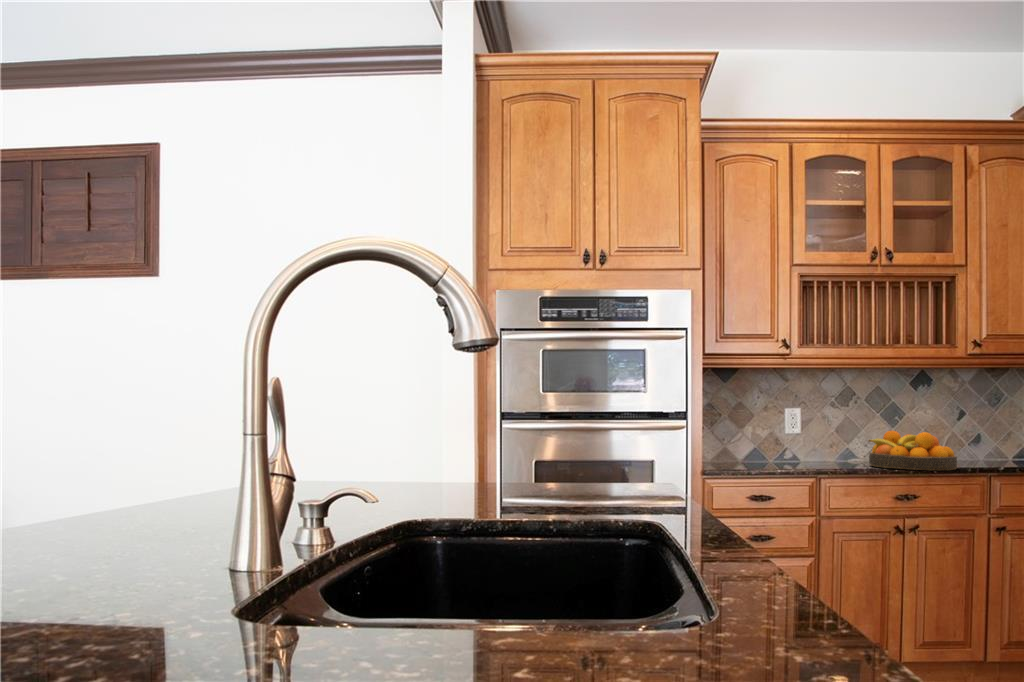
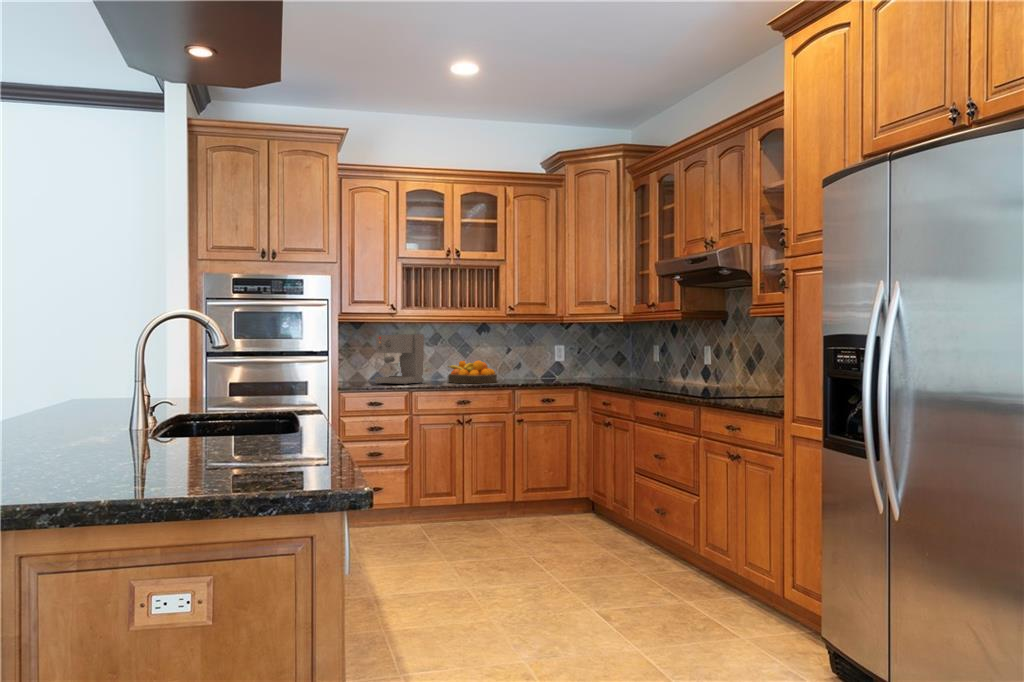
coffee maker: none [750,387,828,468] -> present [375,334,424,385]

